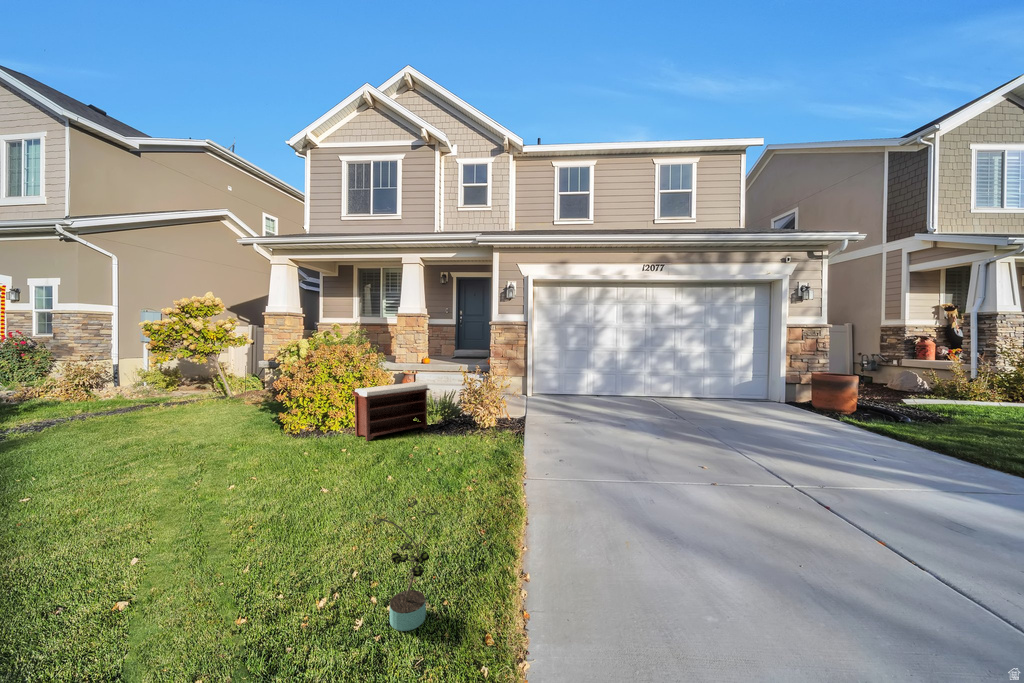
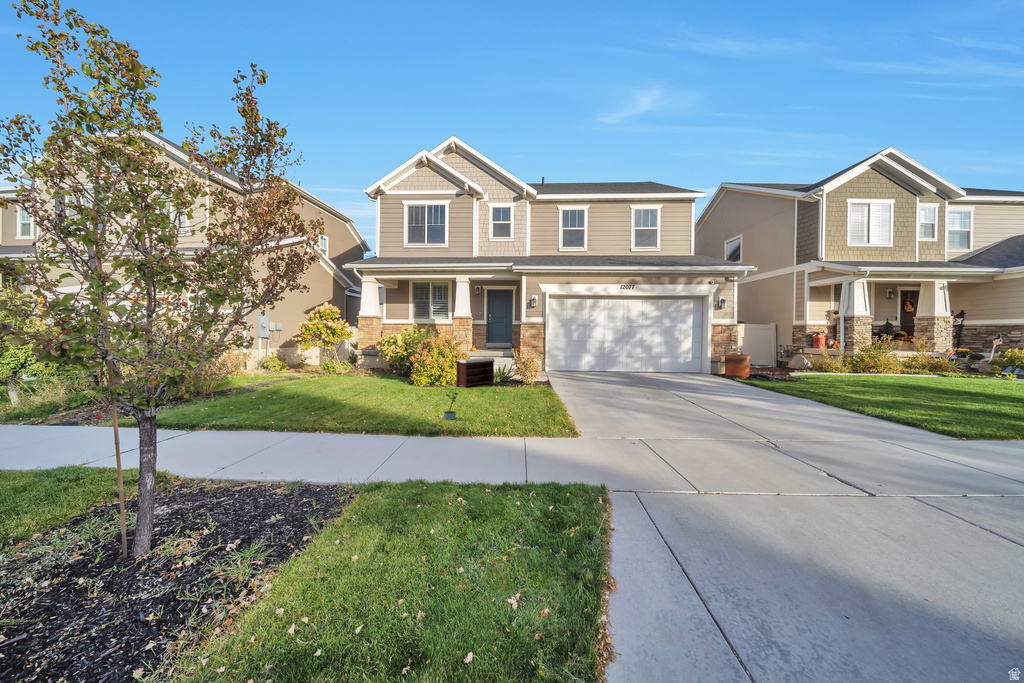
potted plant: present [374,501,440,631] -> present [441,381,458,419]

